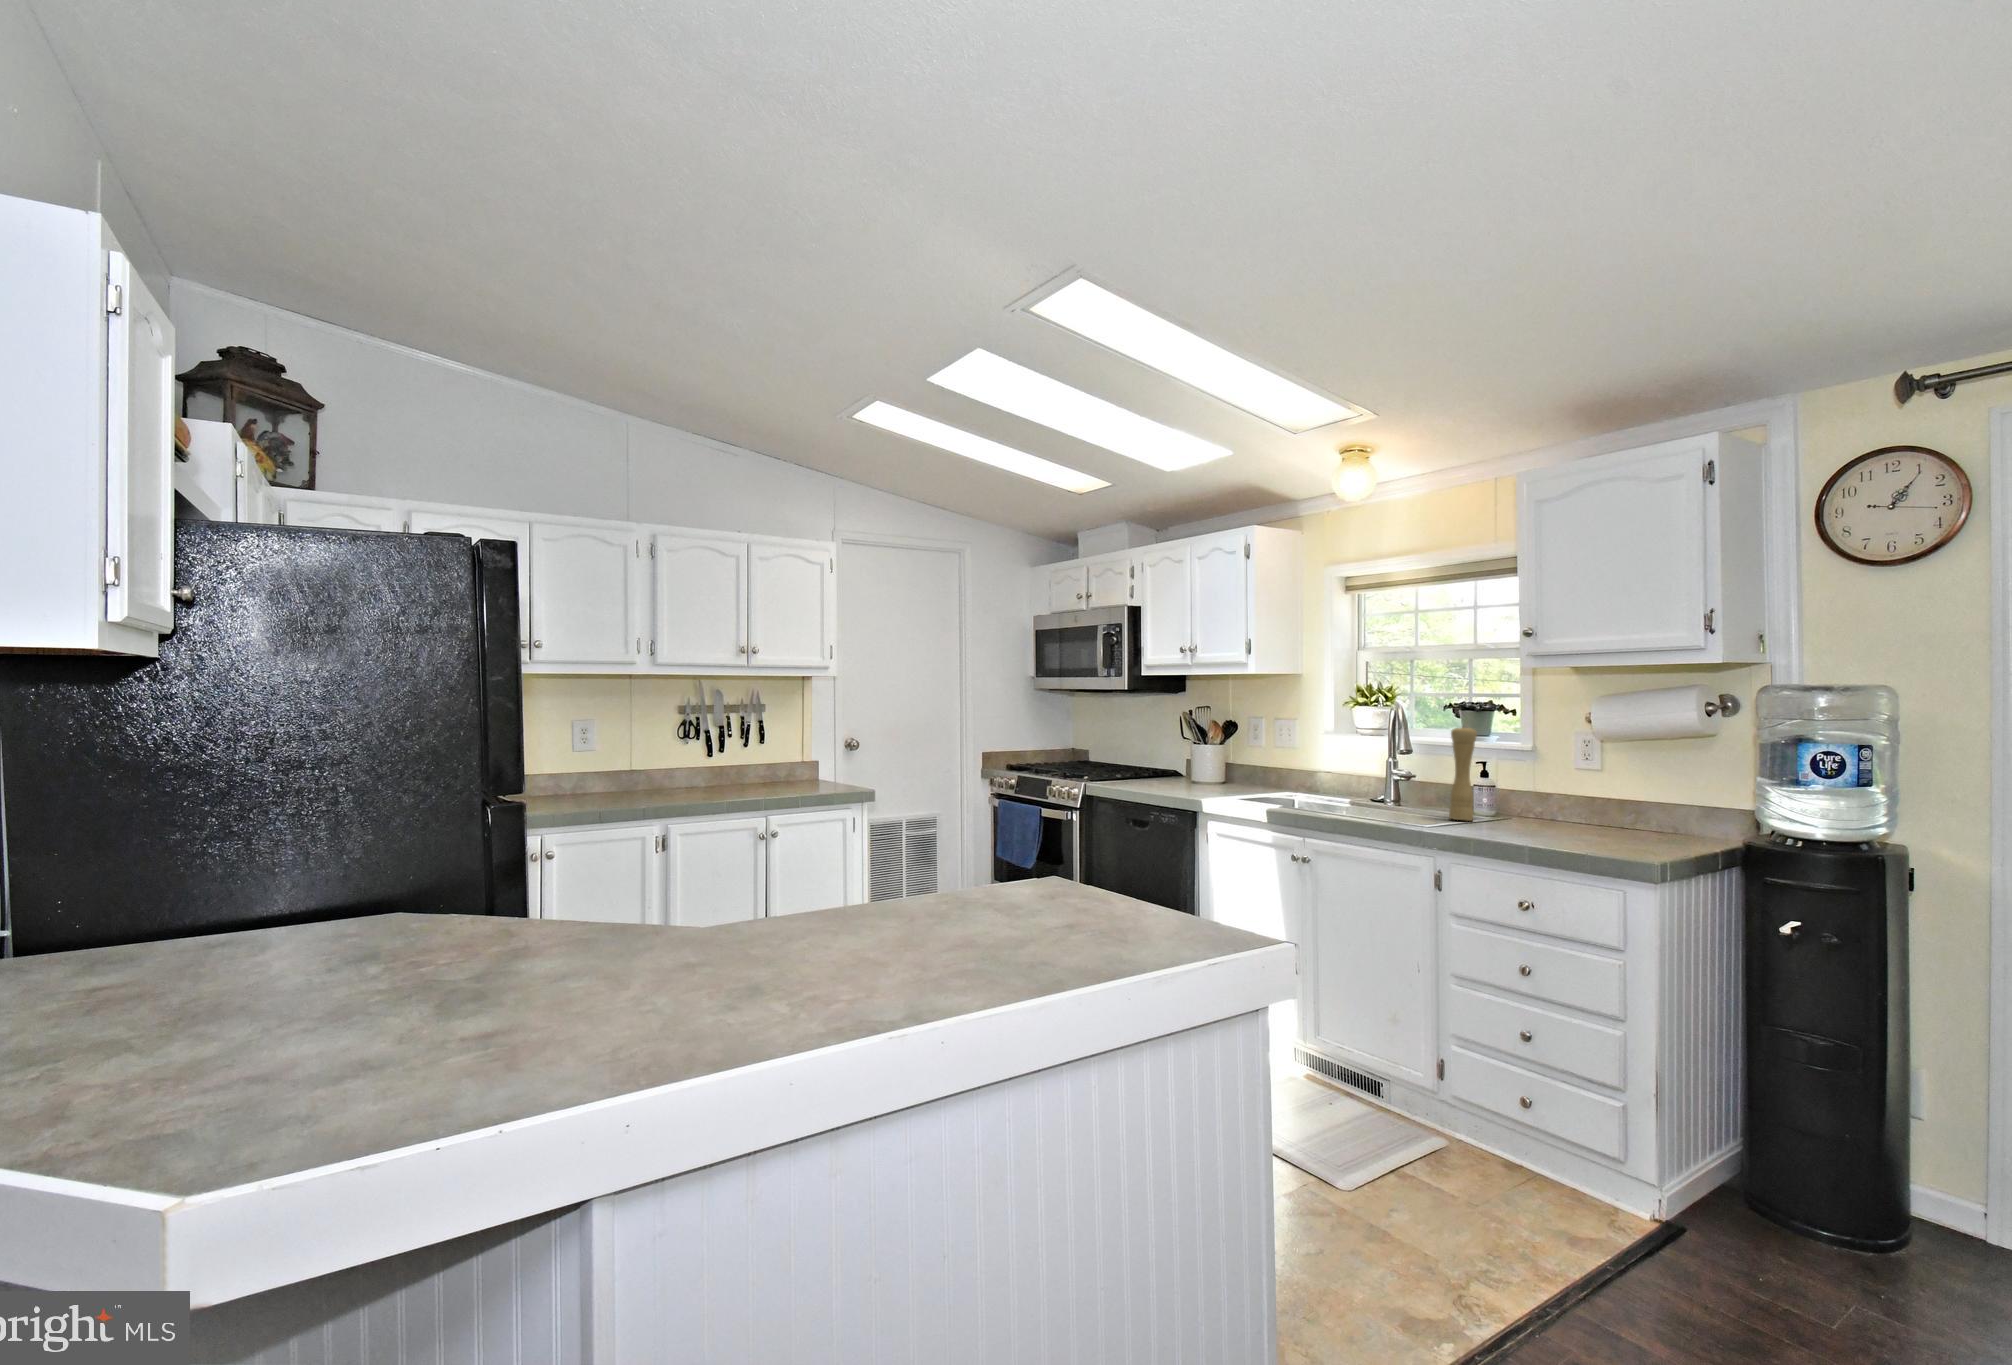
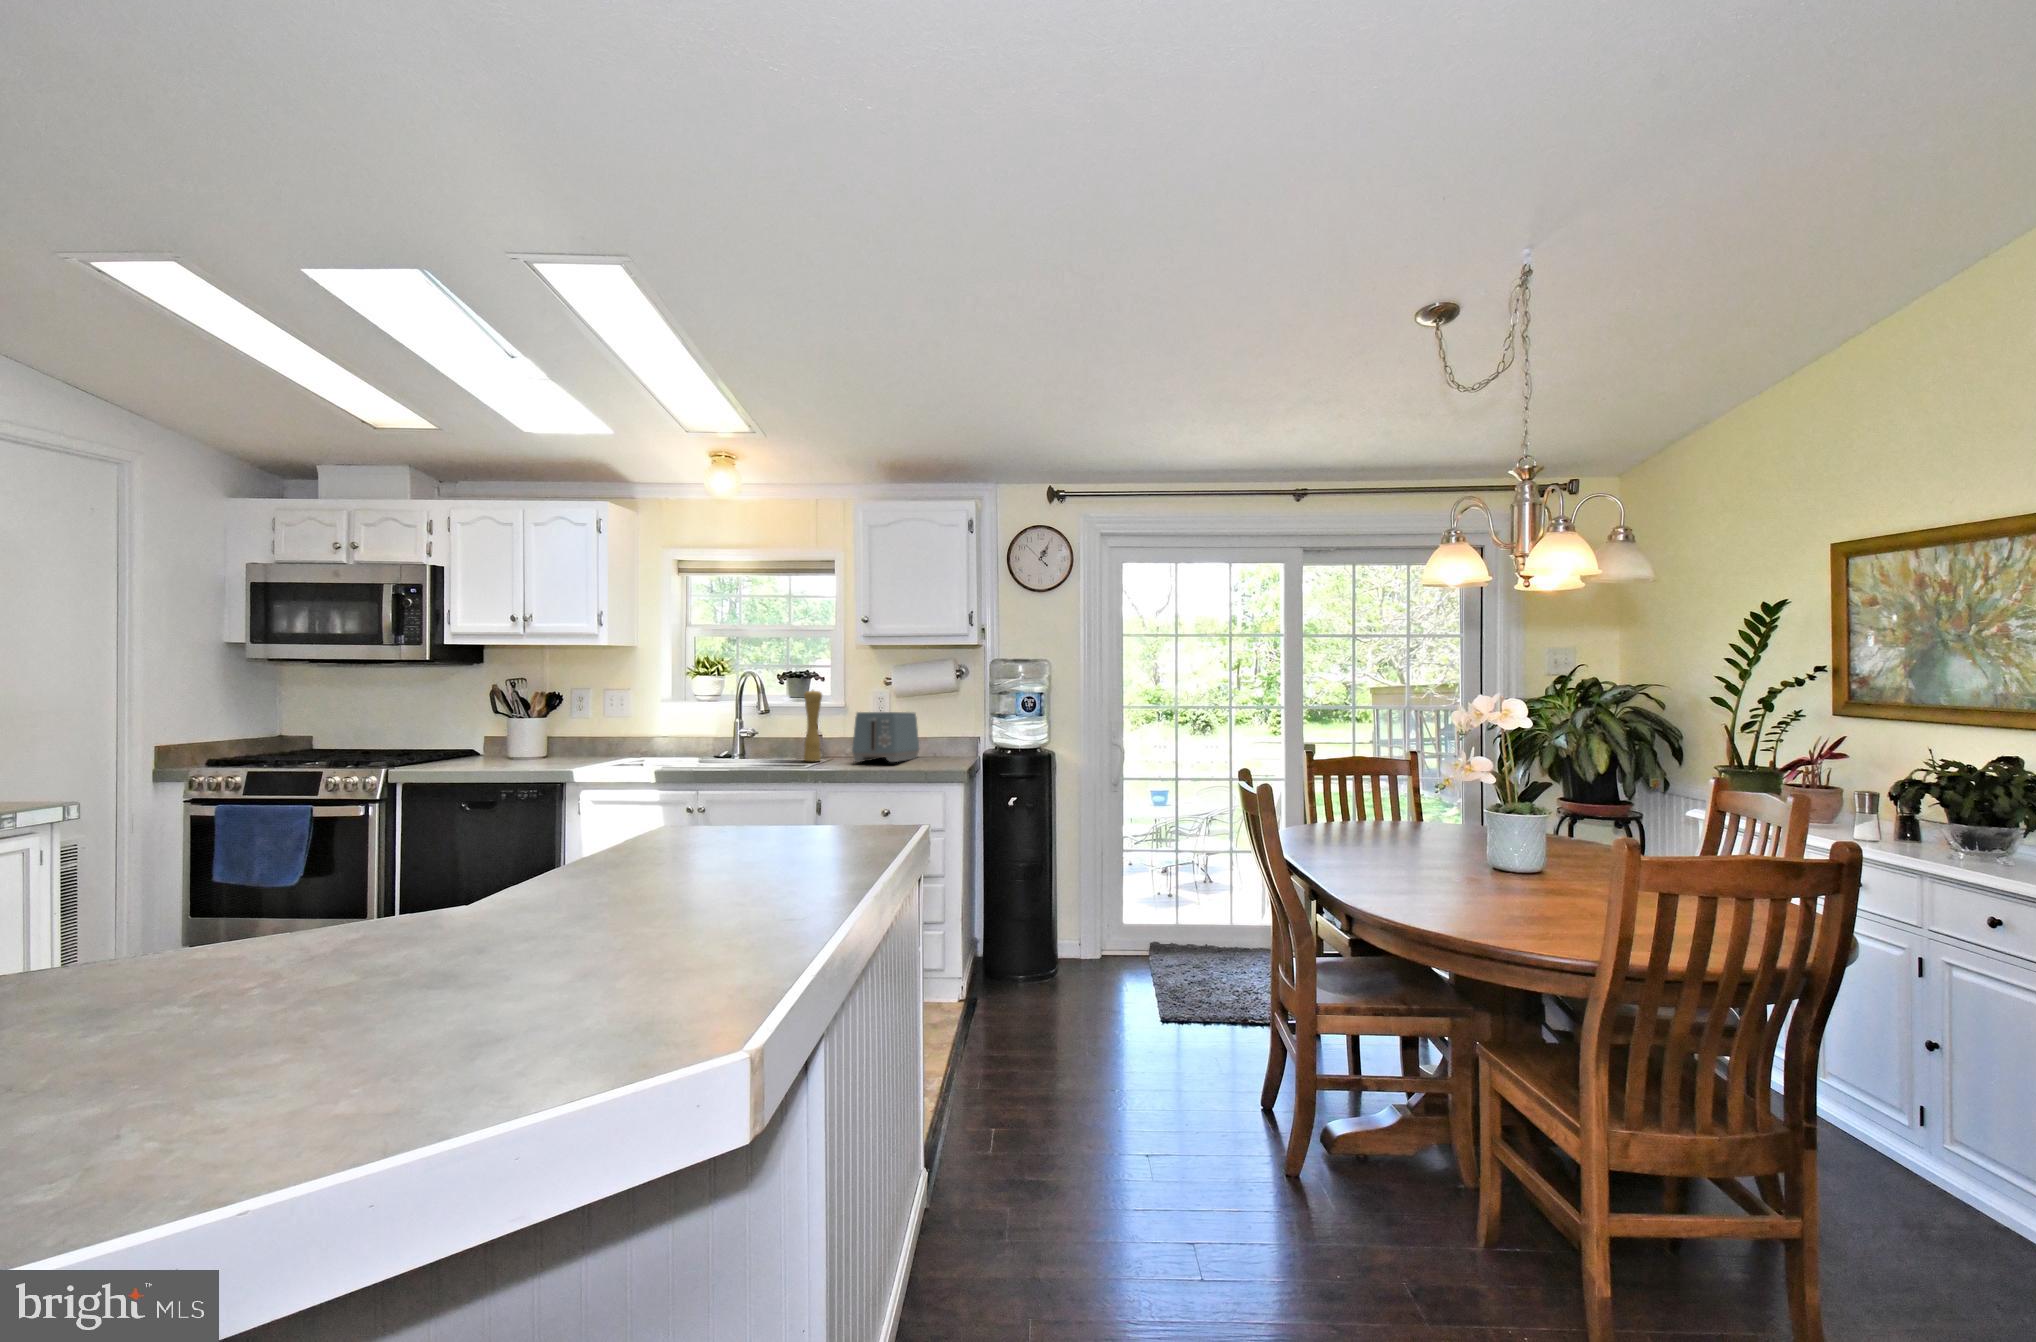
toaster: none [1504,759,1638,836] -> present [852,712,919,762]

